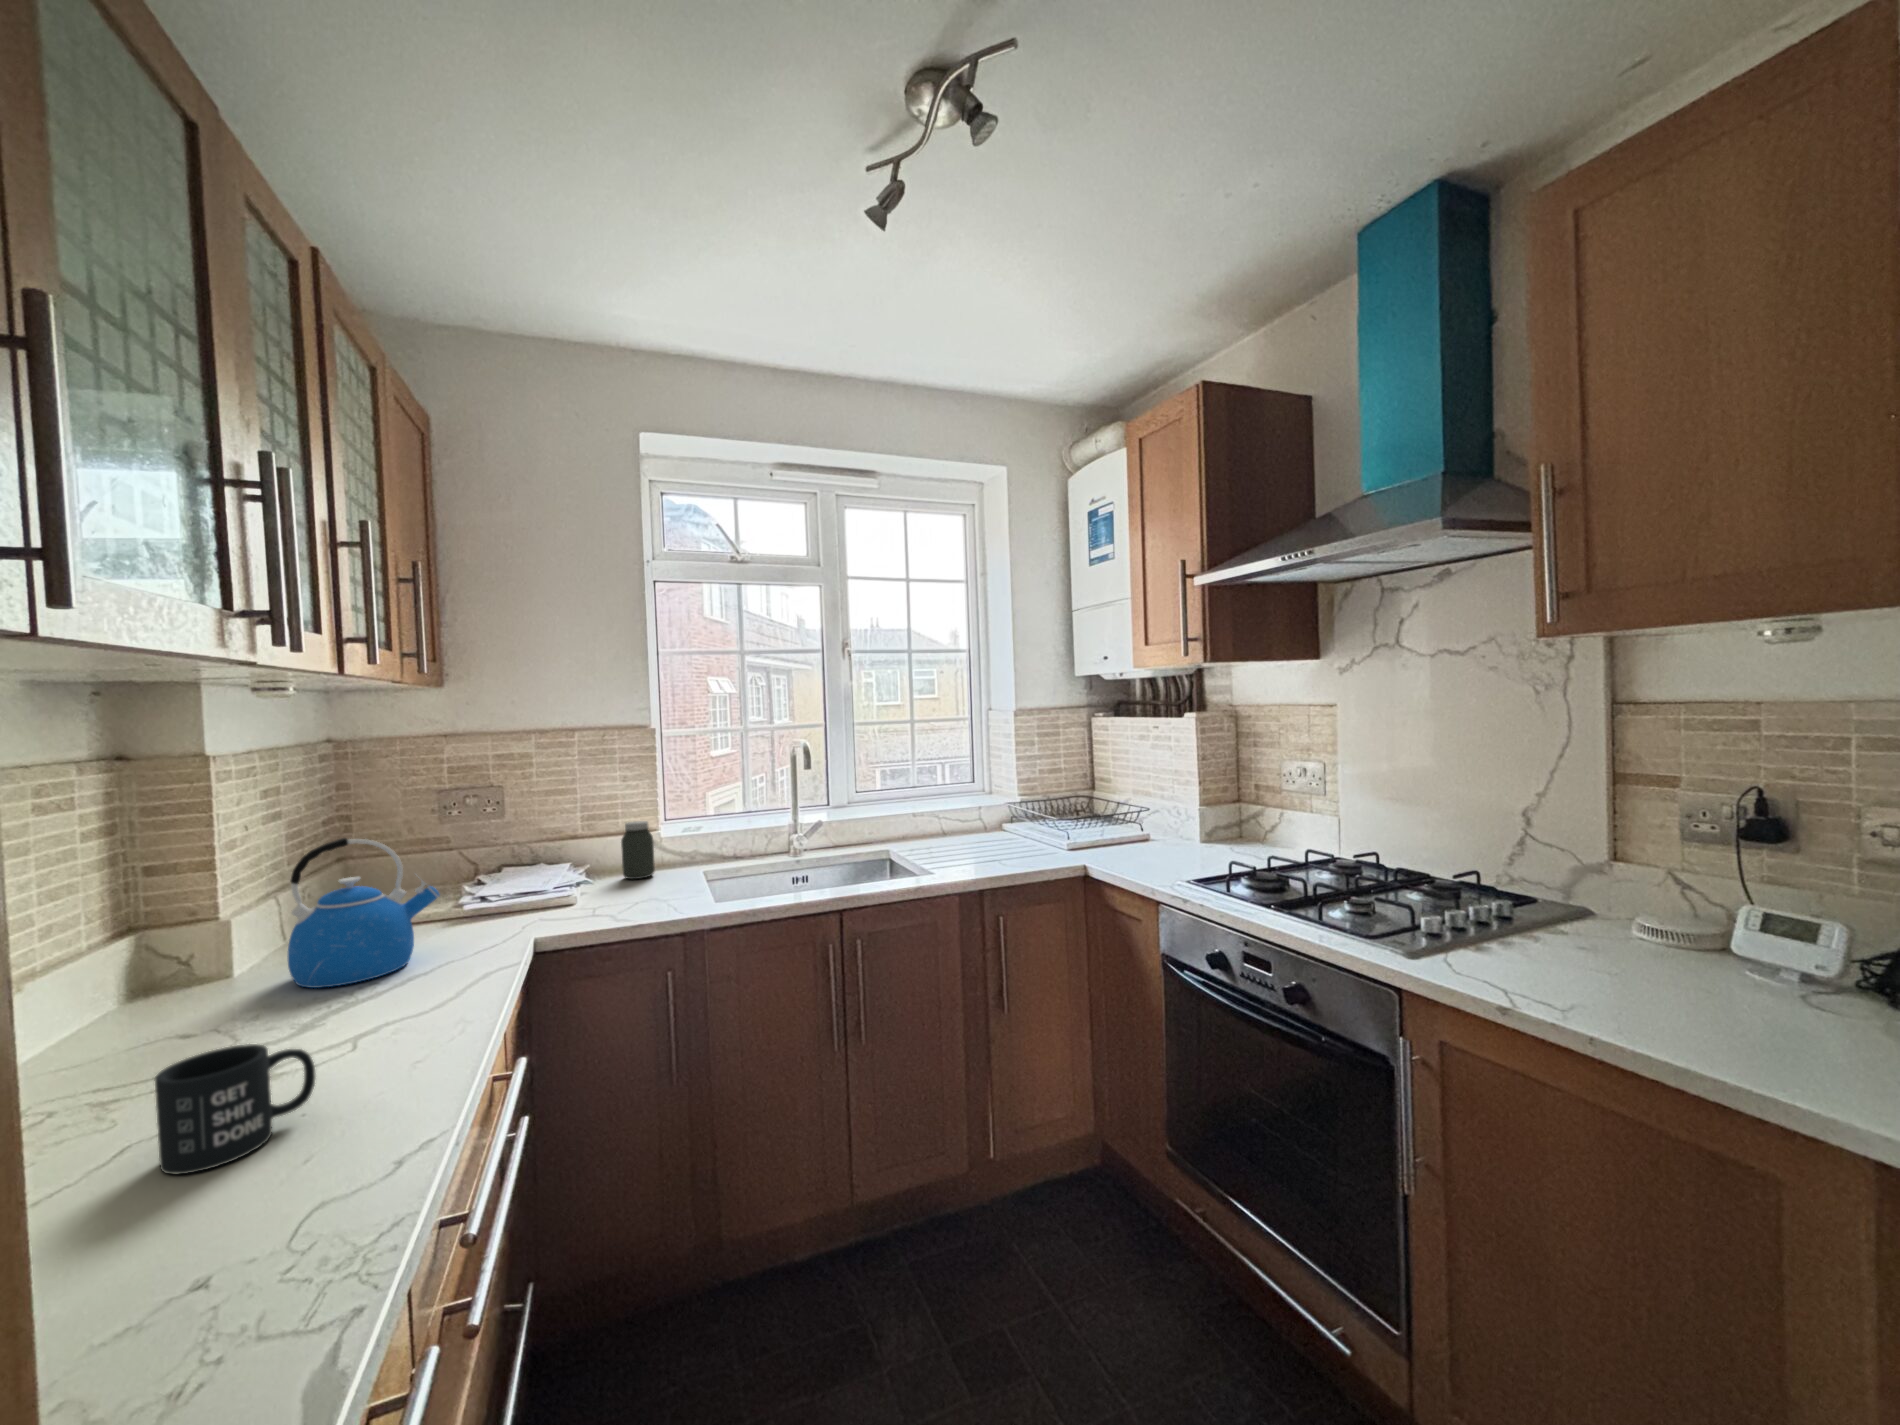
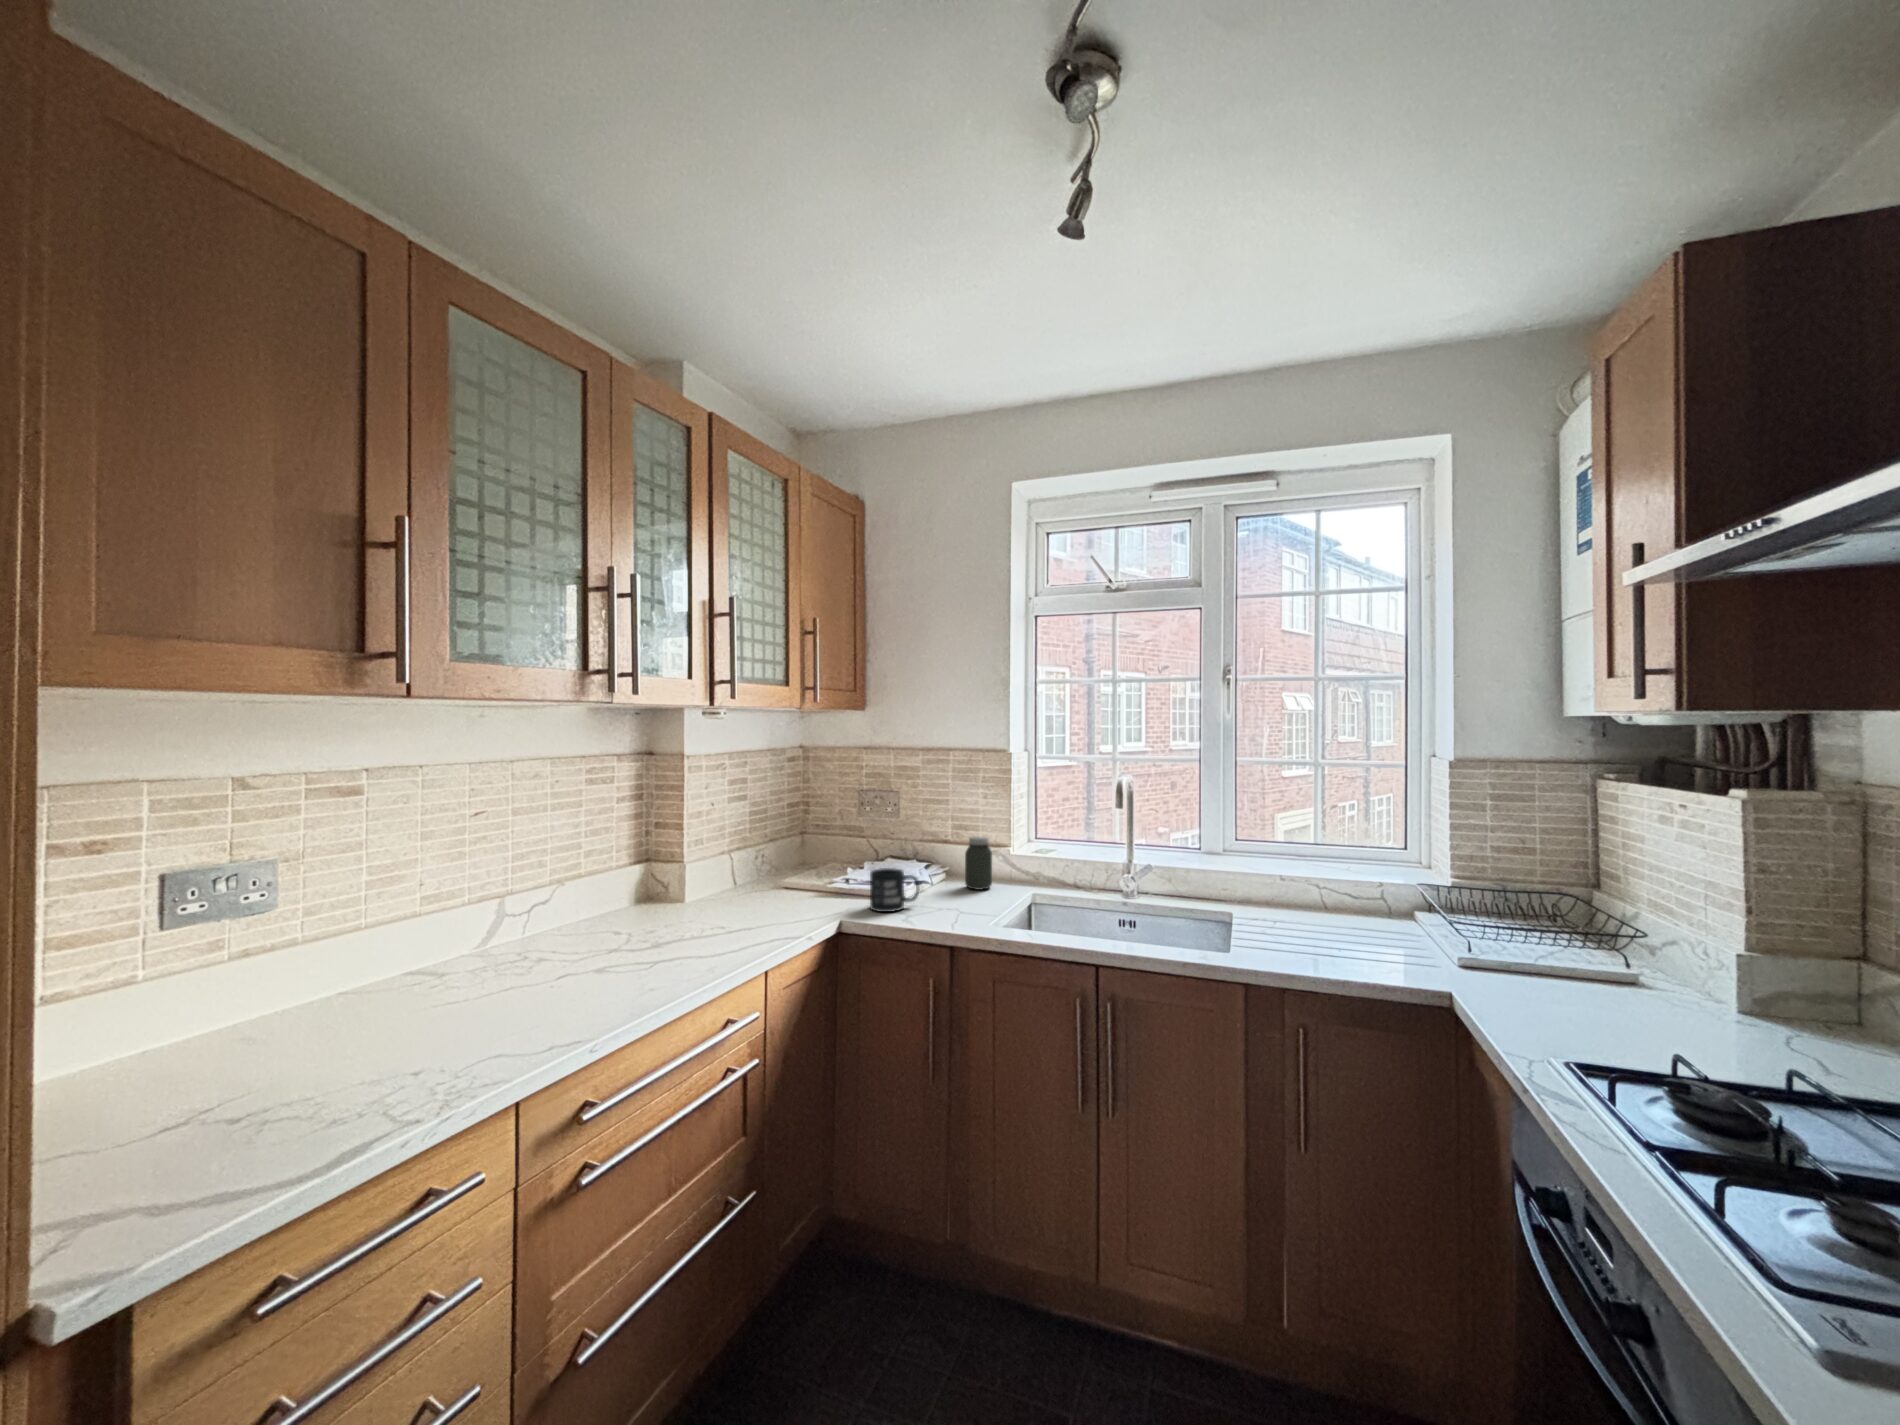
kettle: present [288,838,439,988] -> none [693,819,784,923]
mug: present [154,1044,315,1175] -> present [870,868,920,912]

